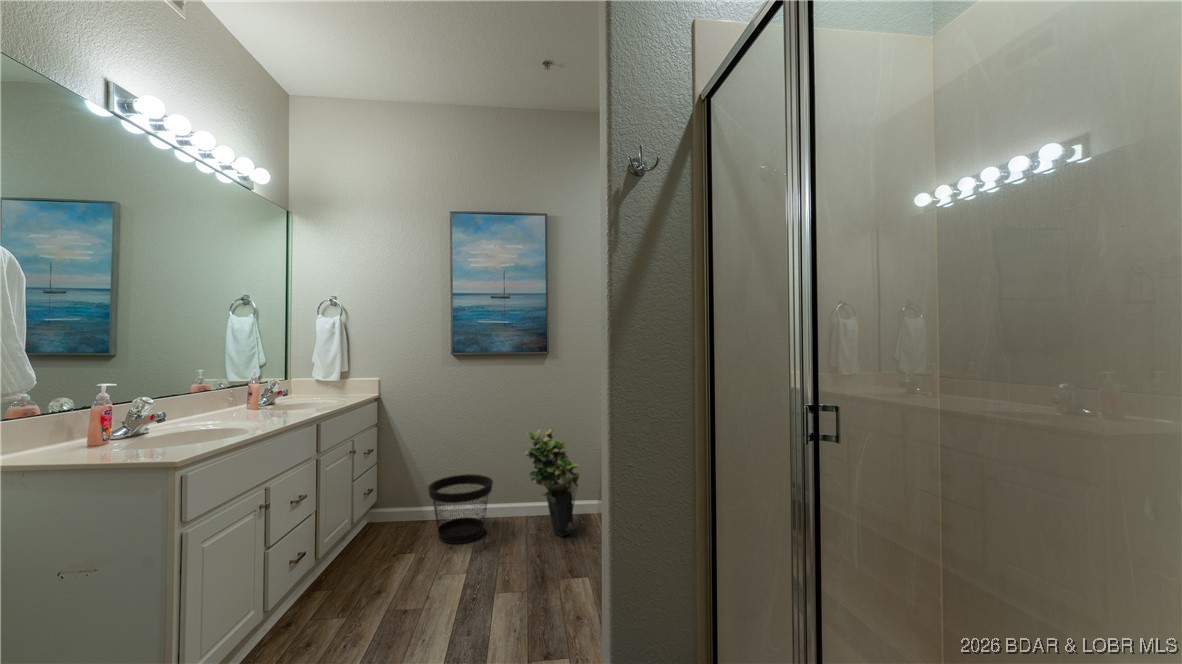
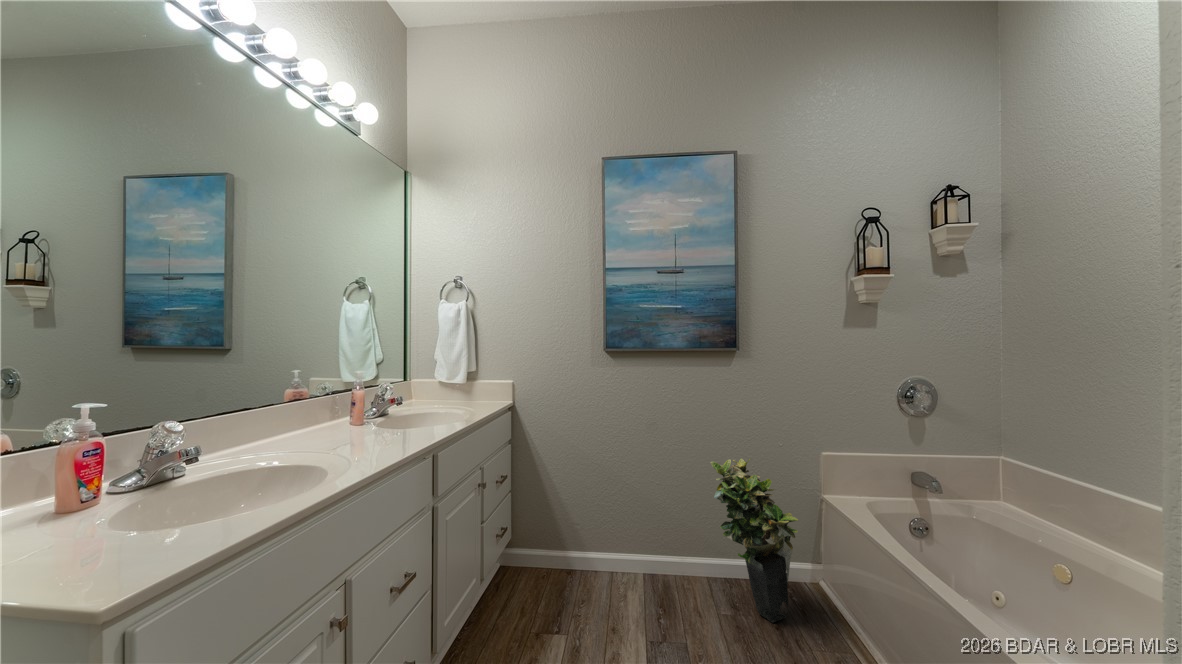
wastebasket: present [428,474,493,544] -> none [581,514,667,616]

